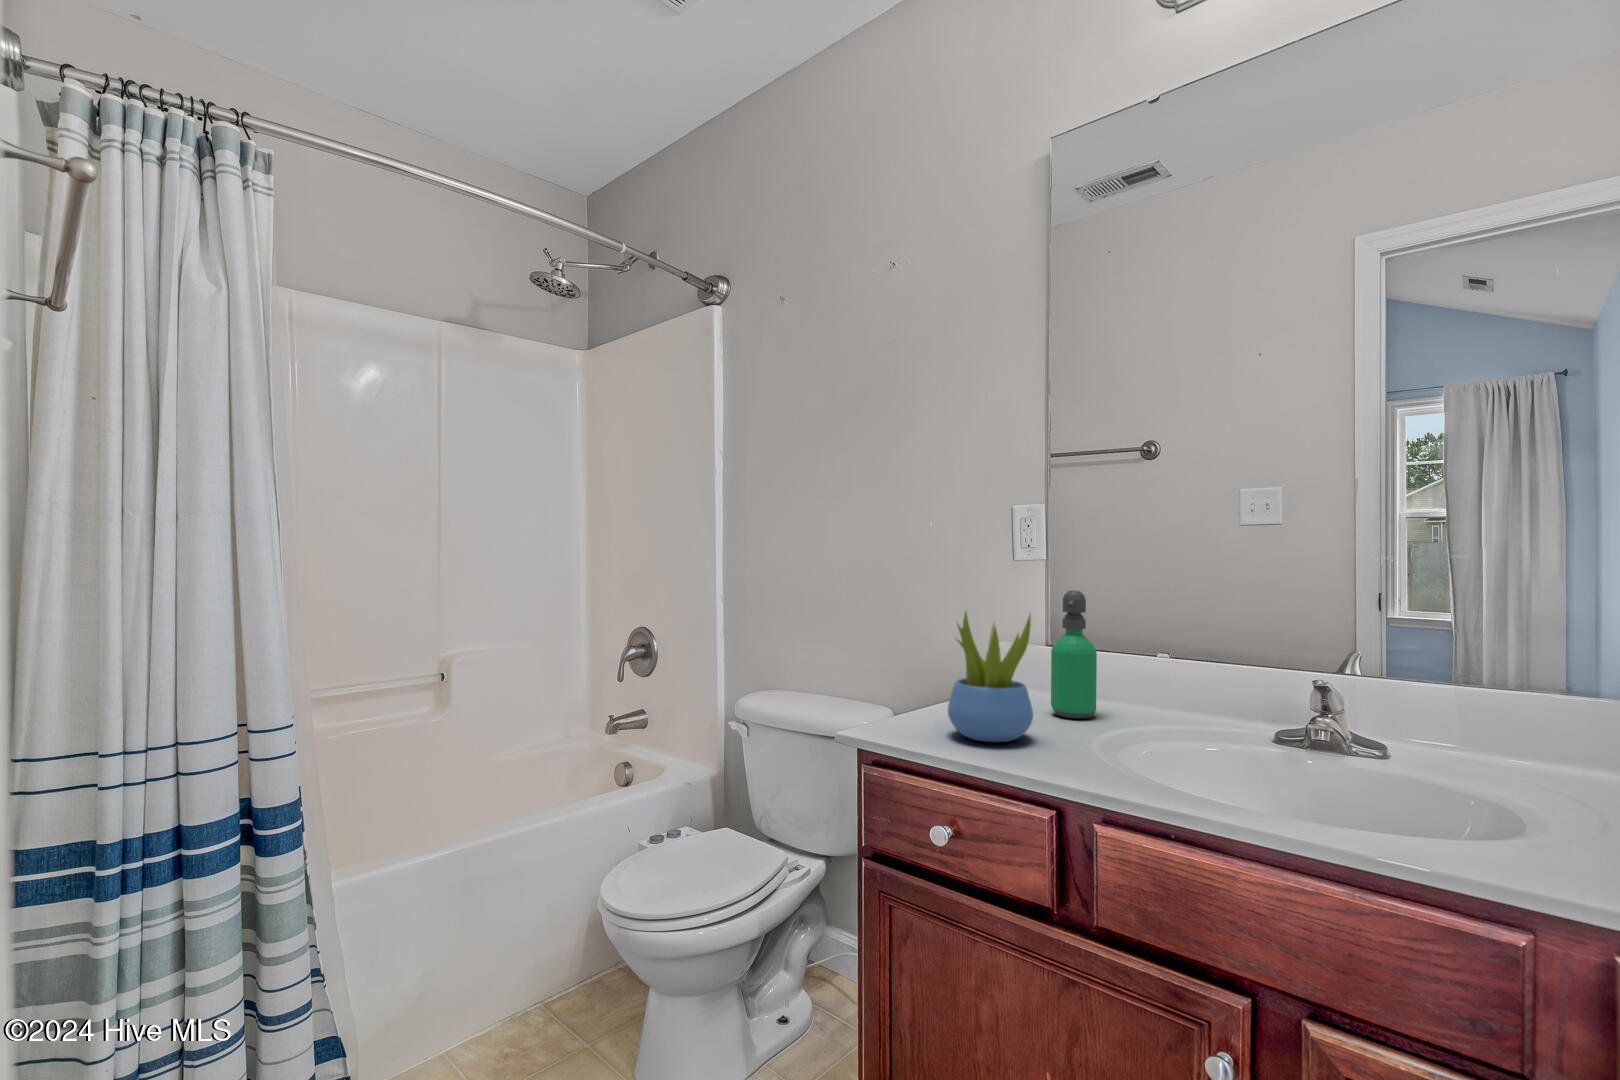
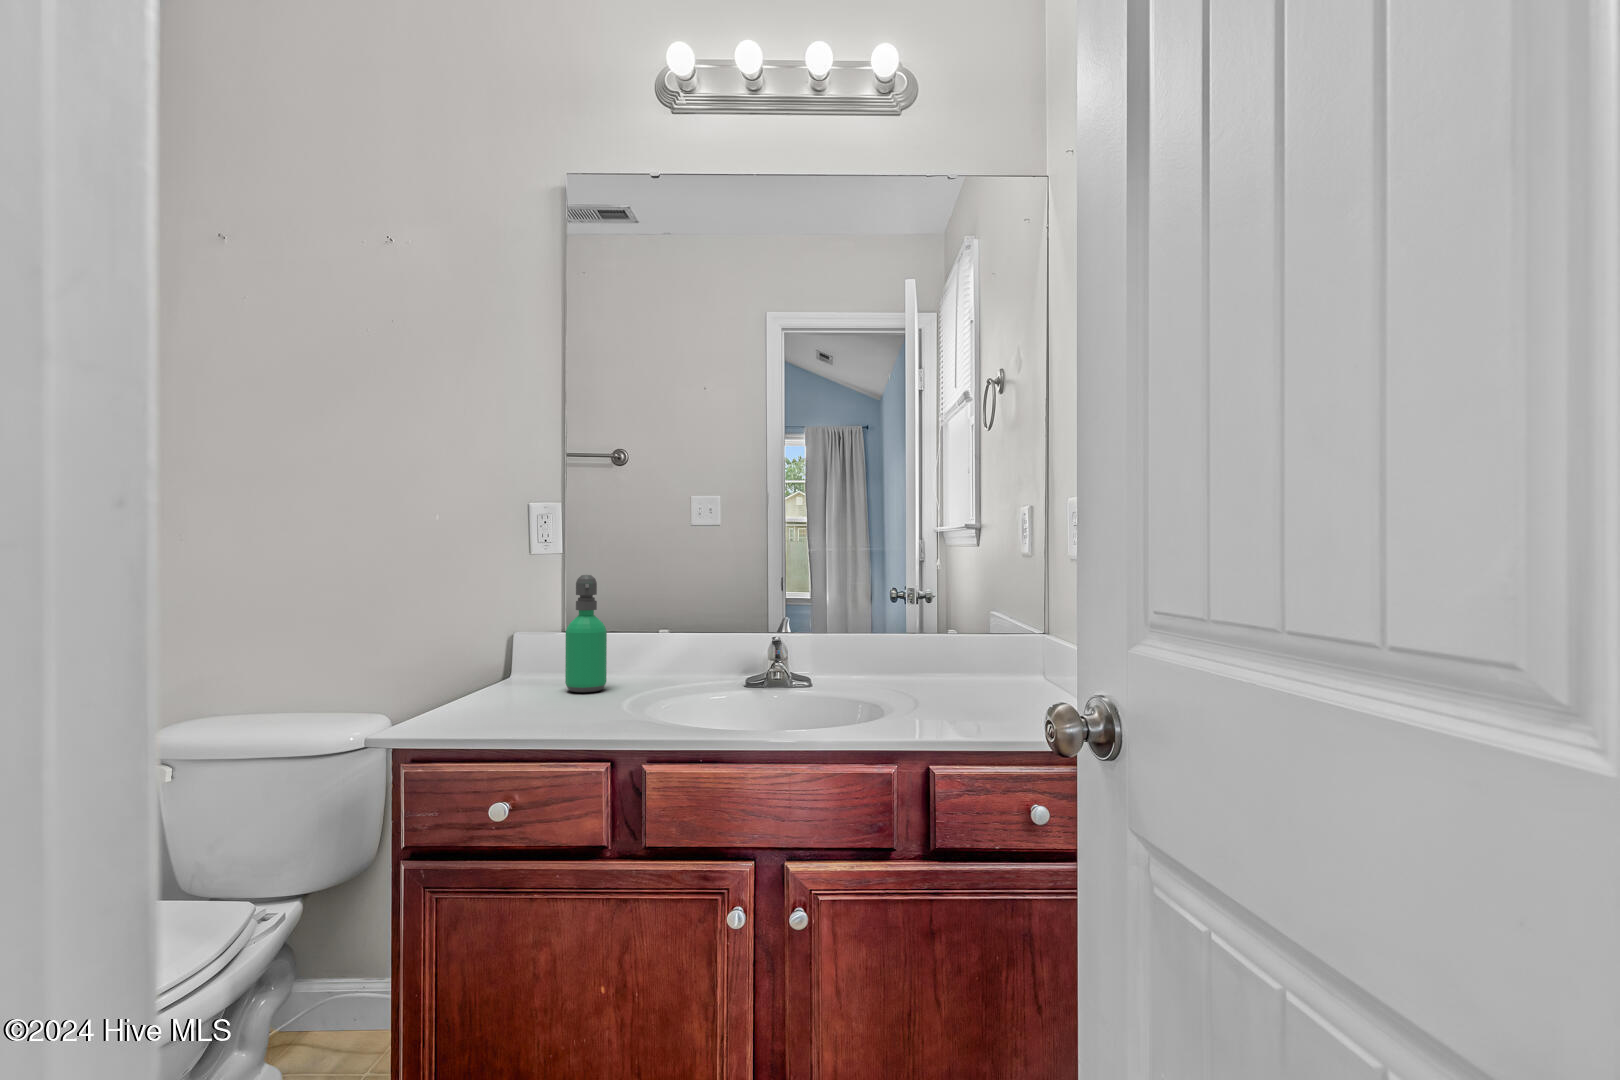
succulent plant: present [948,612,1033,742] -> none [485,596,567,720]

